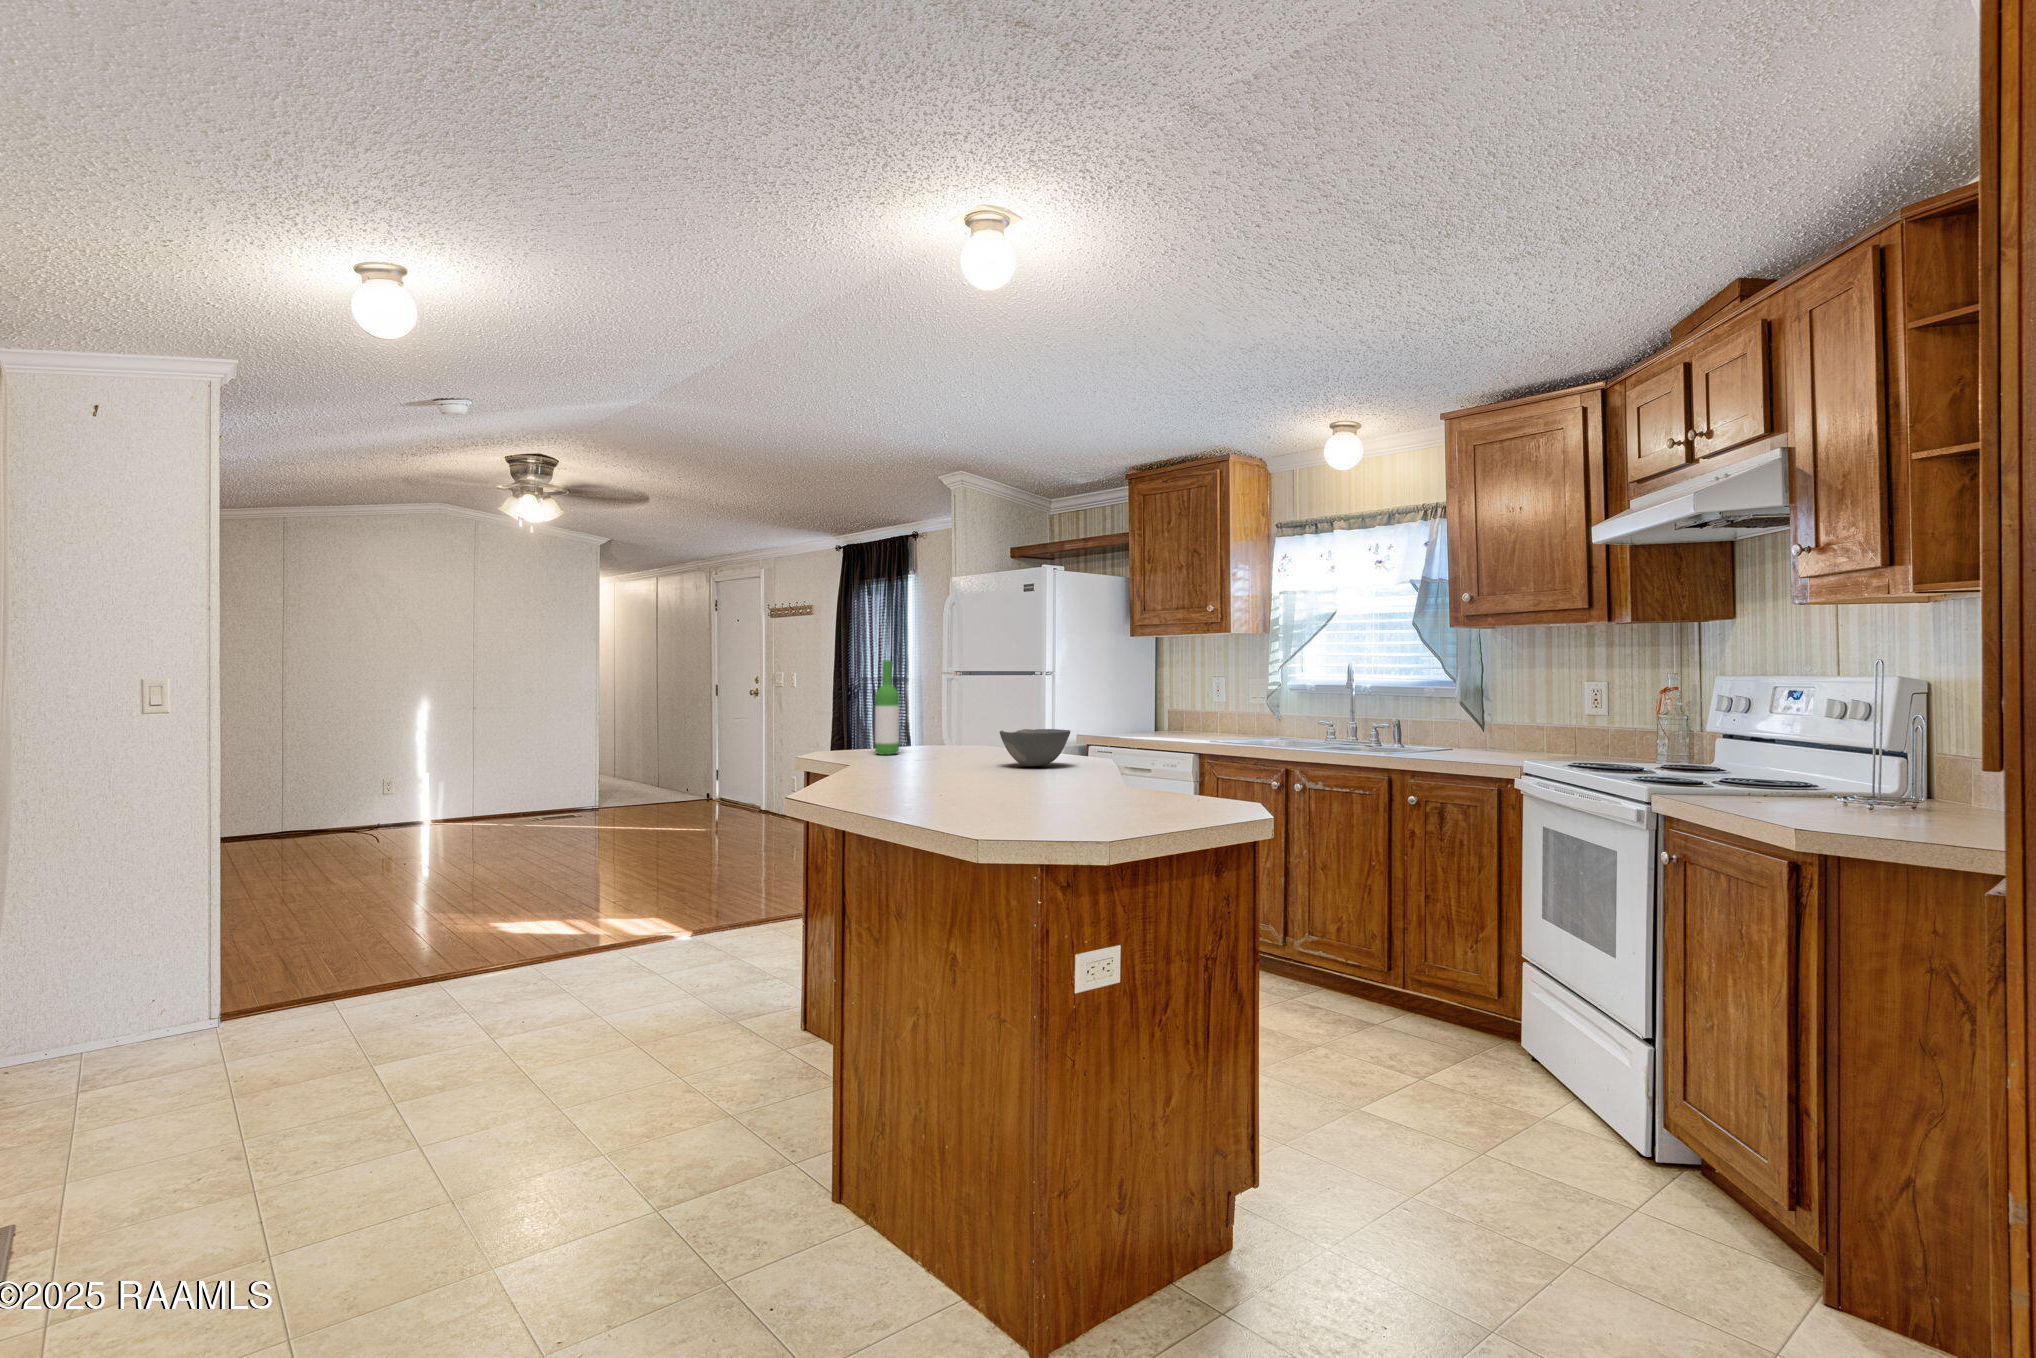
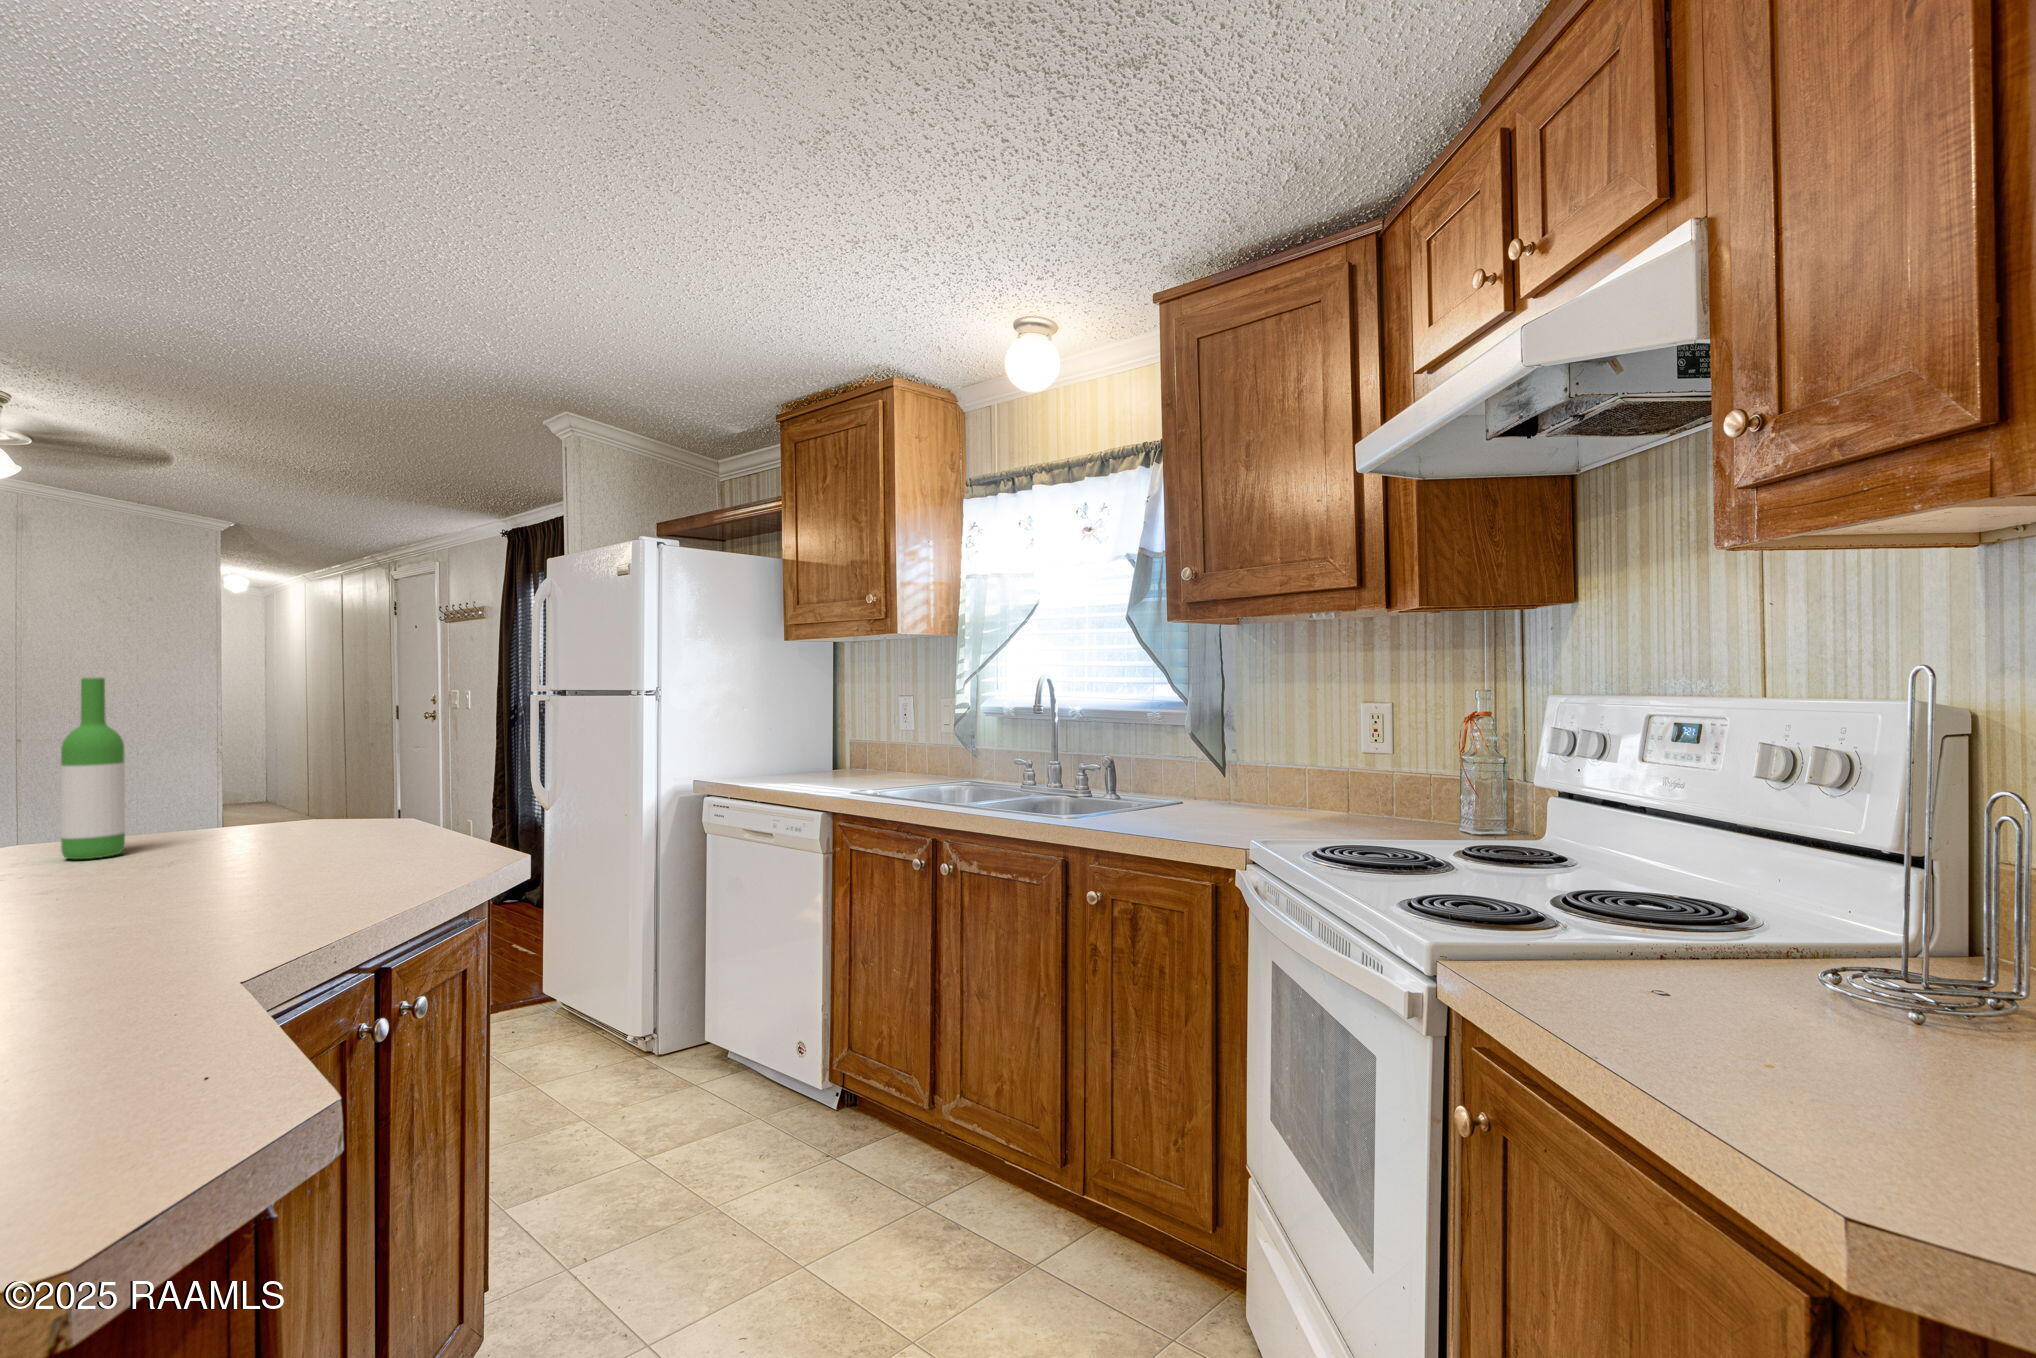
bowl: present [1000,729,1071,767] -> none [127,817,325,906]

